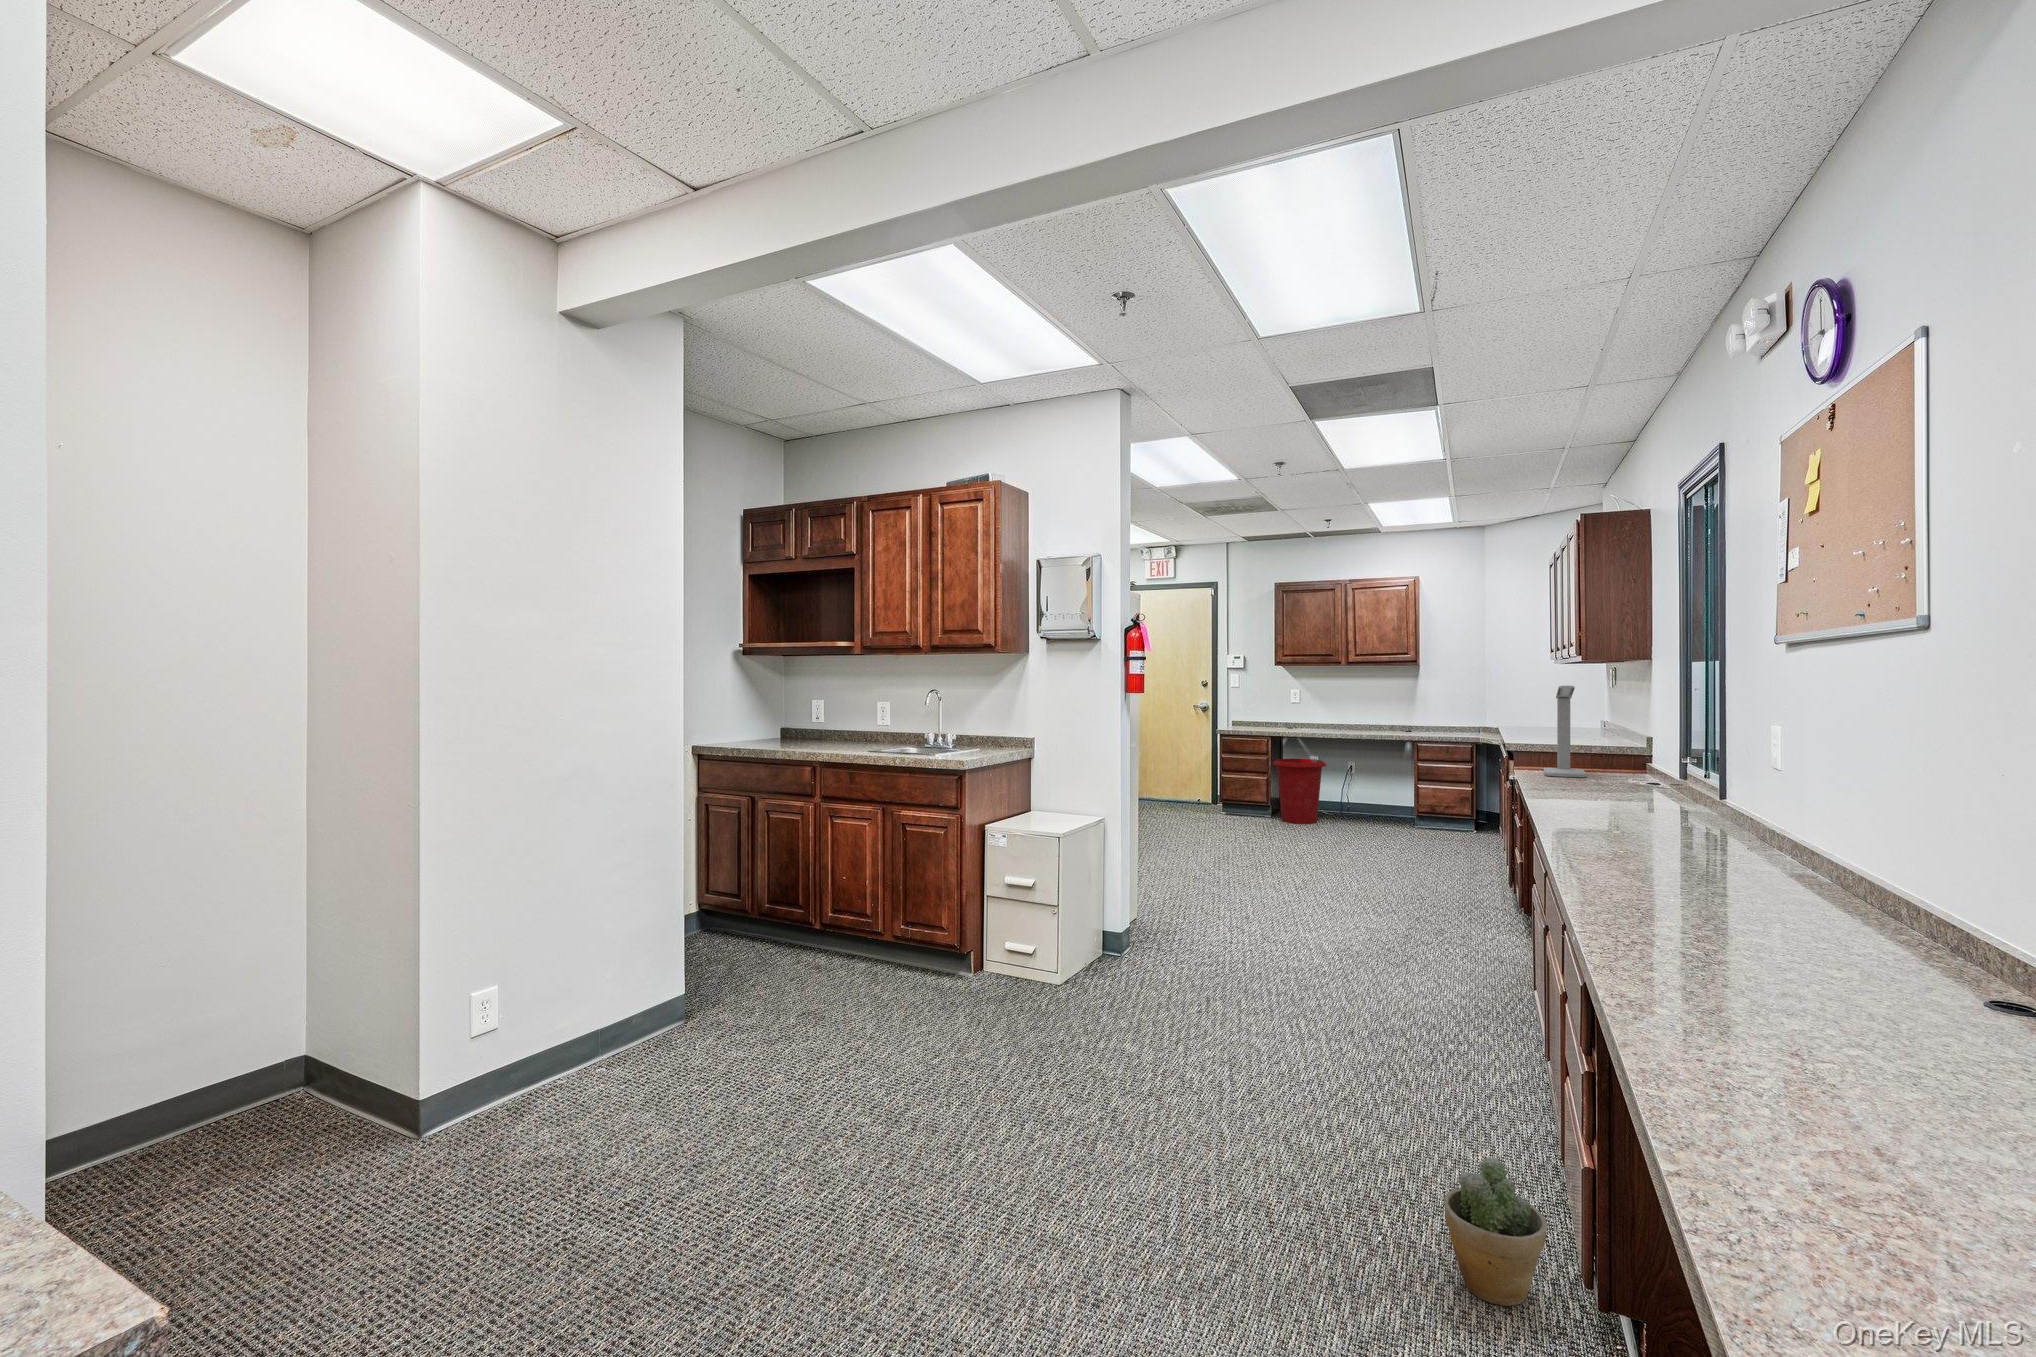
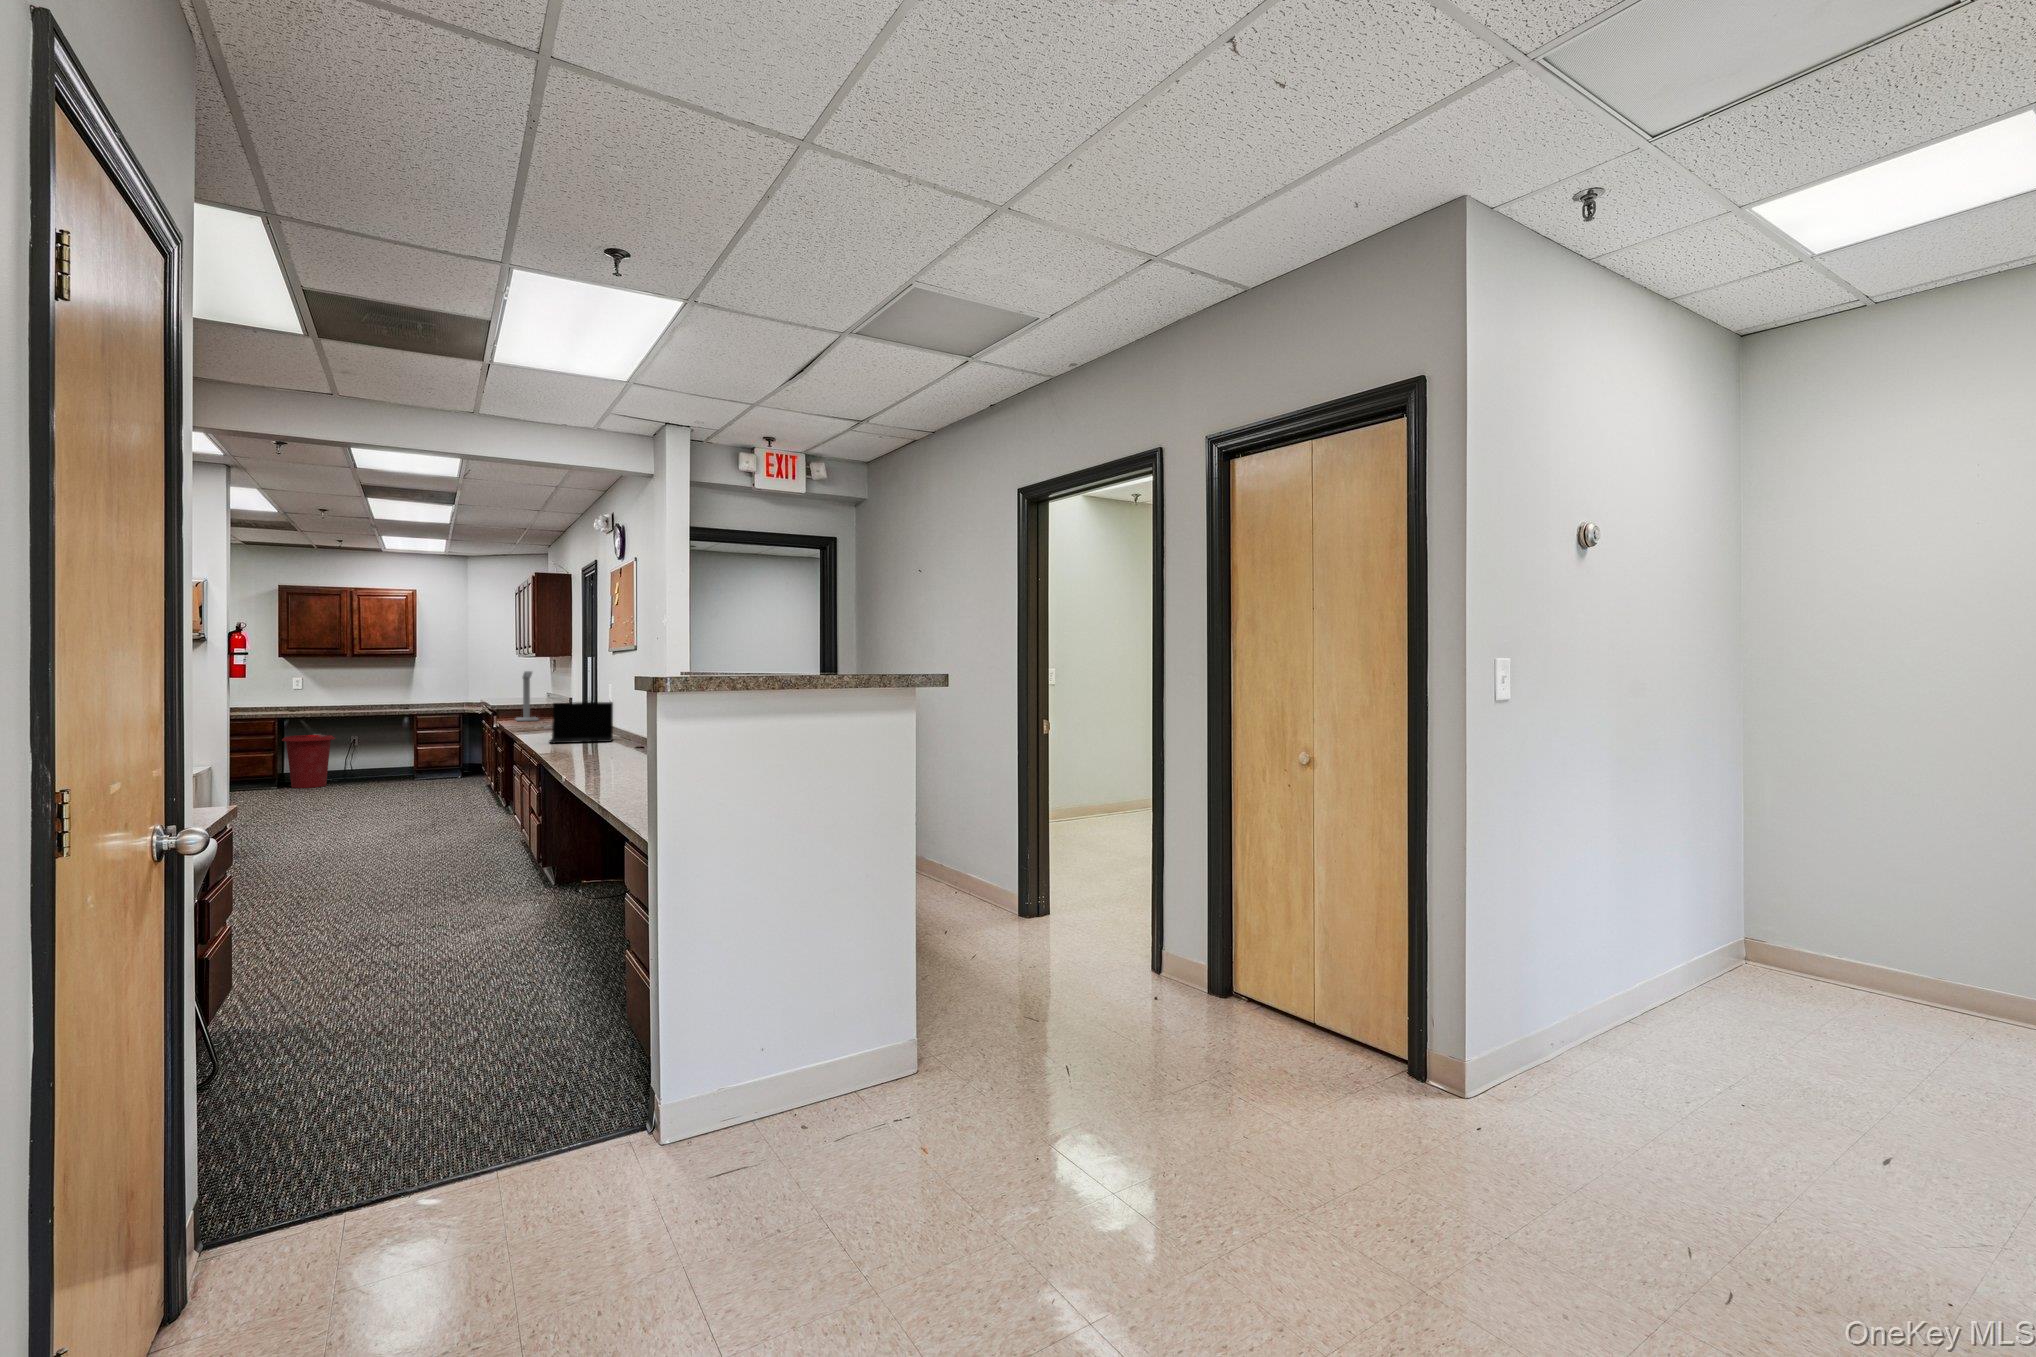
laptop: none [1605,766,1799,897] -> present [550,702,613,743]
potted plant: present [1444,1157,1548,1306] -> none [491,844,530,891]

